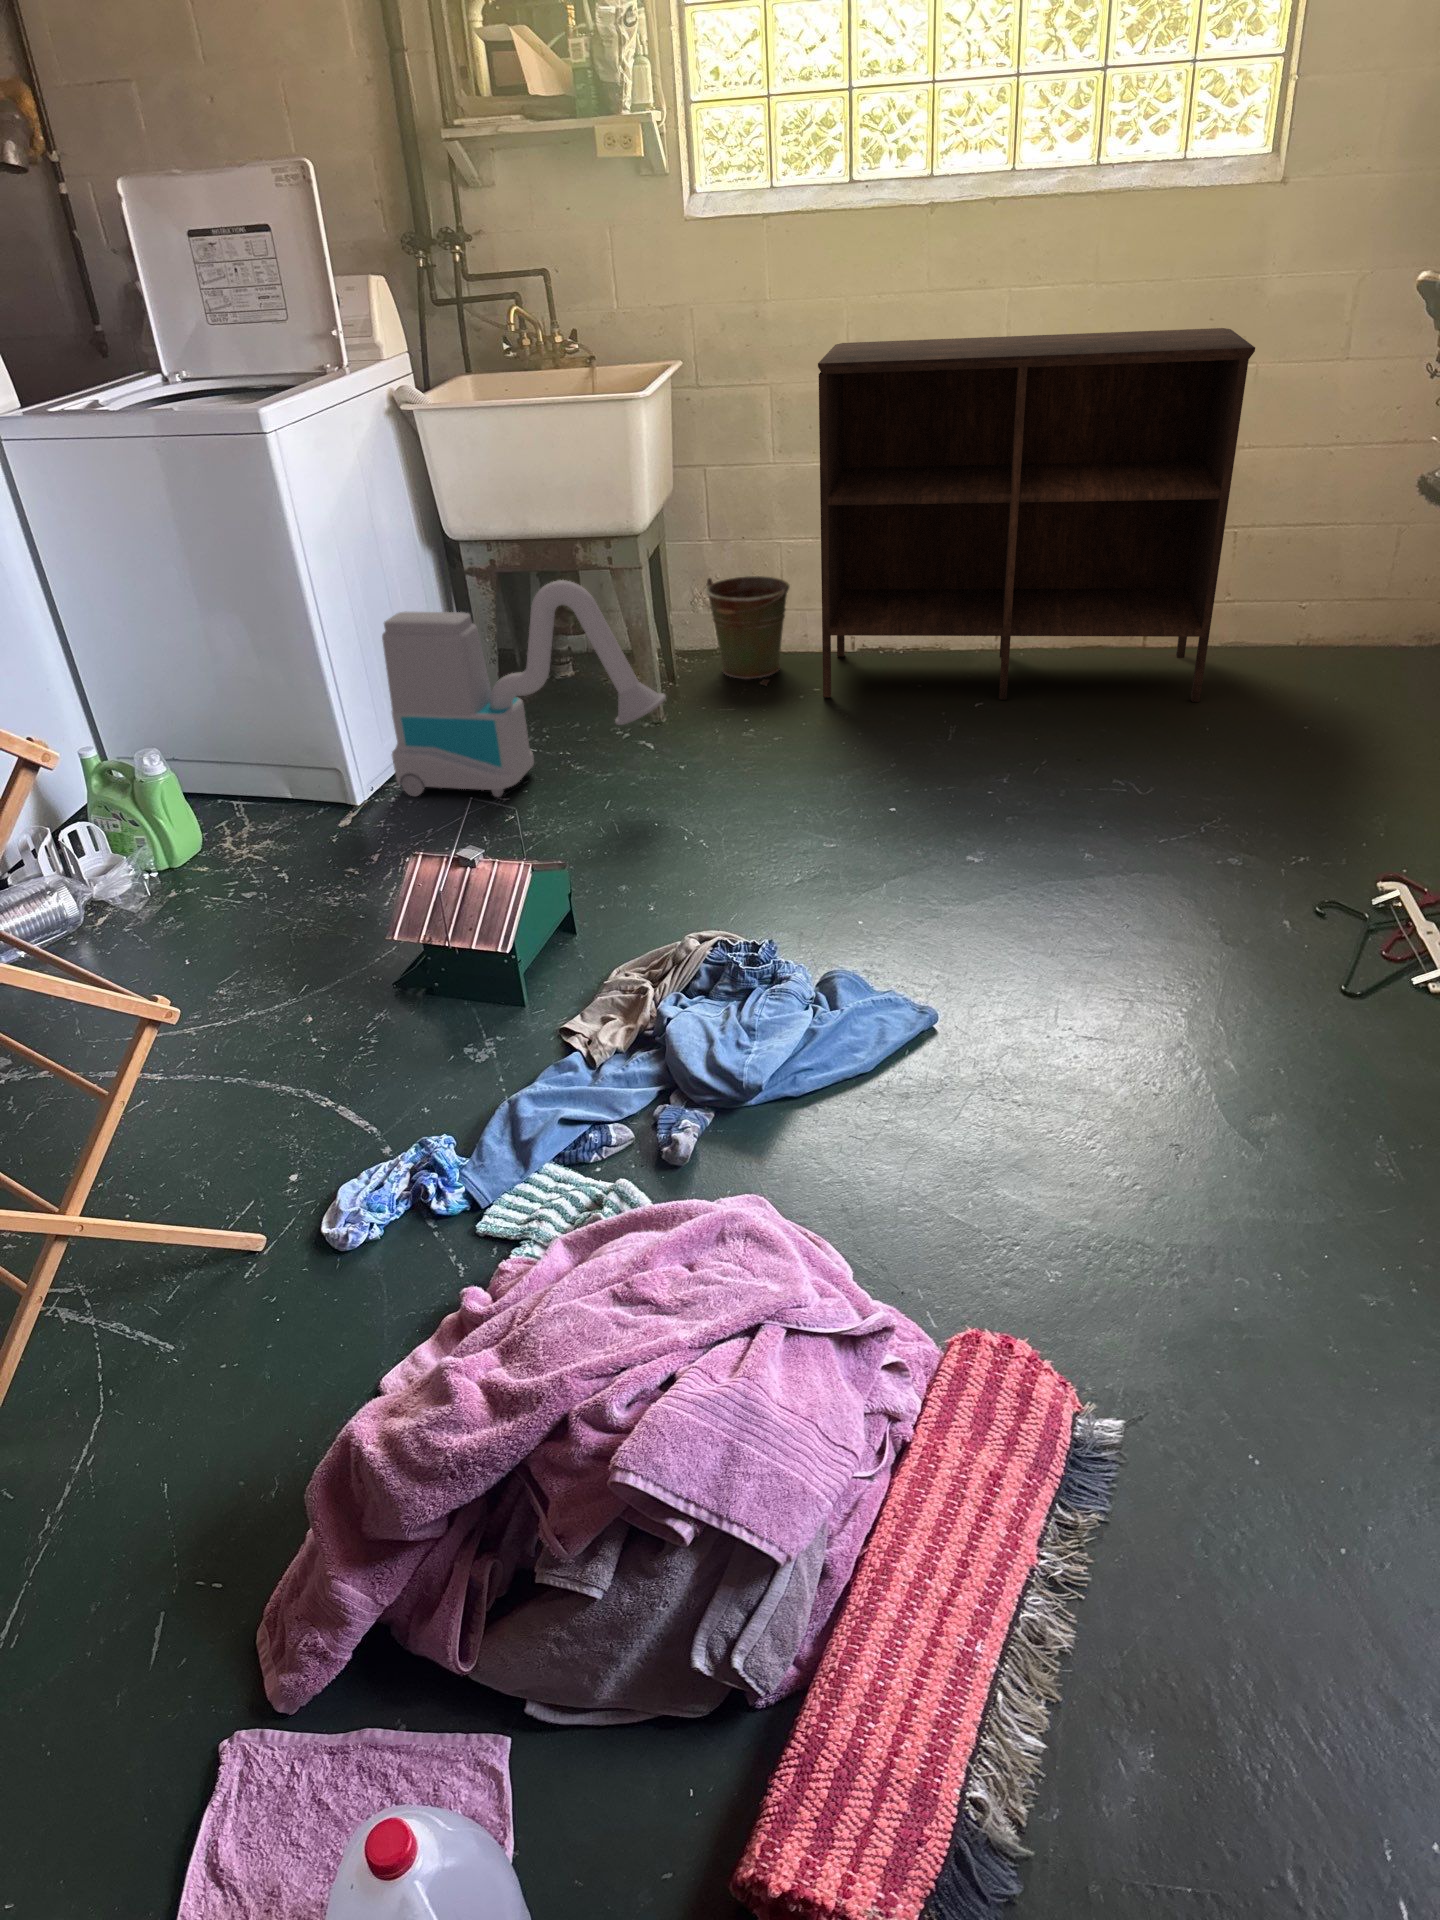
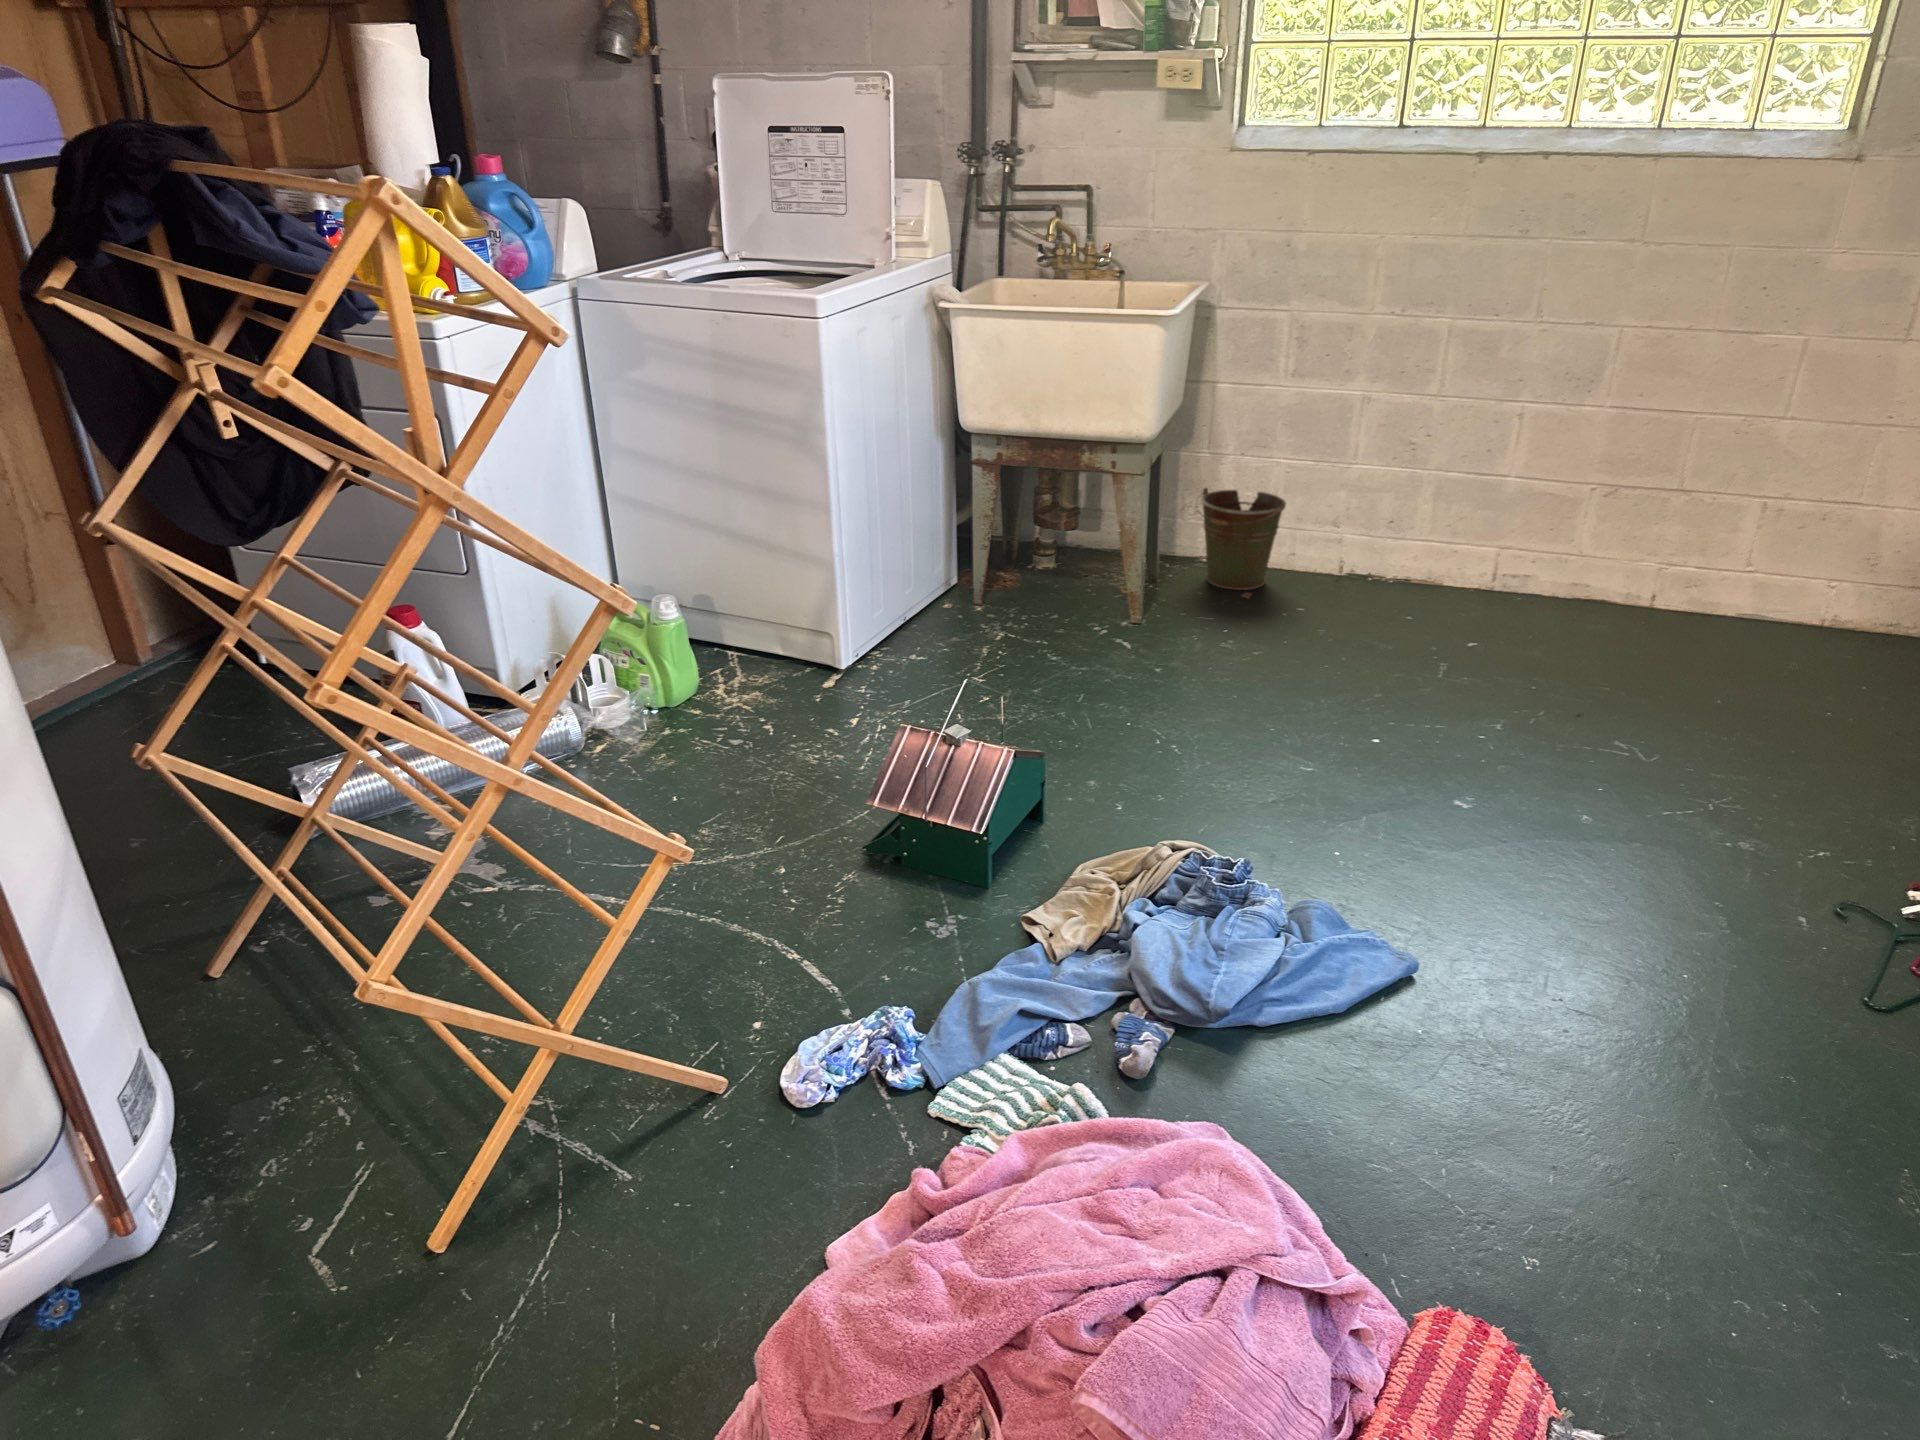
shelving unit: present [818,328,1255,702] -> none [1308,277,1815,670]
vacuum cleaner: present [382,580,666,797] -> none [881,478,1157,677]

